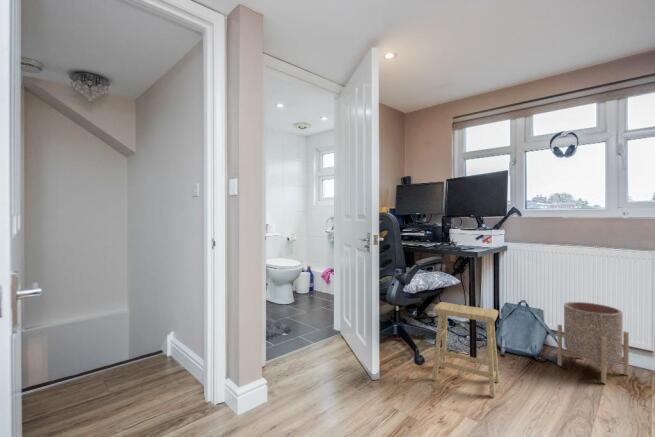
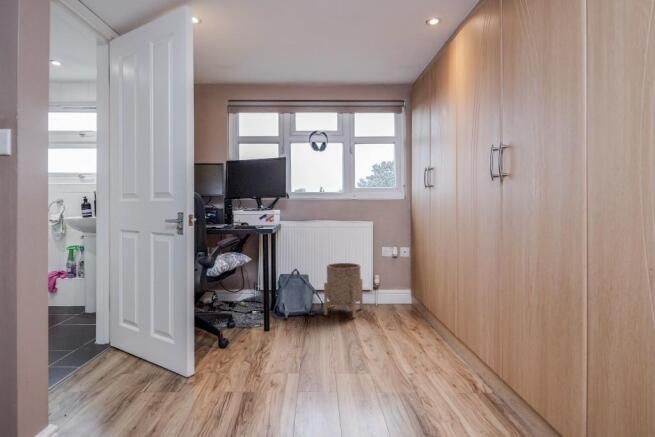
footstool: present [433,302,499,397] -> none [243,276,300,356]

